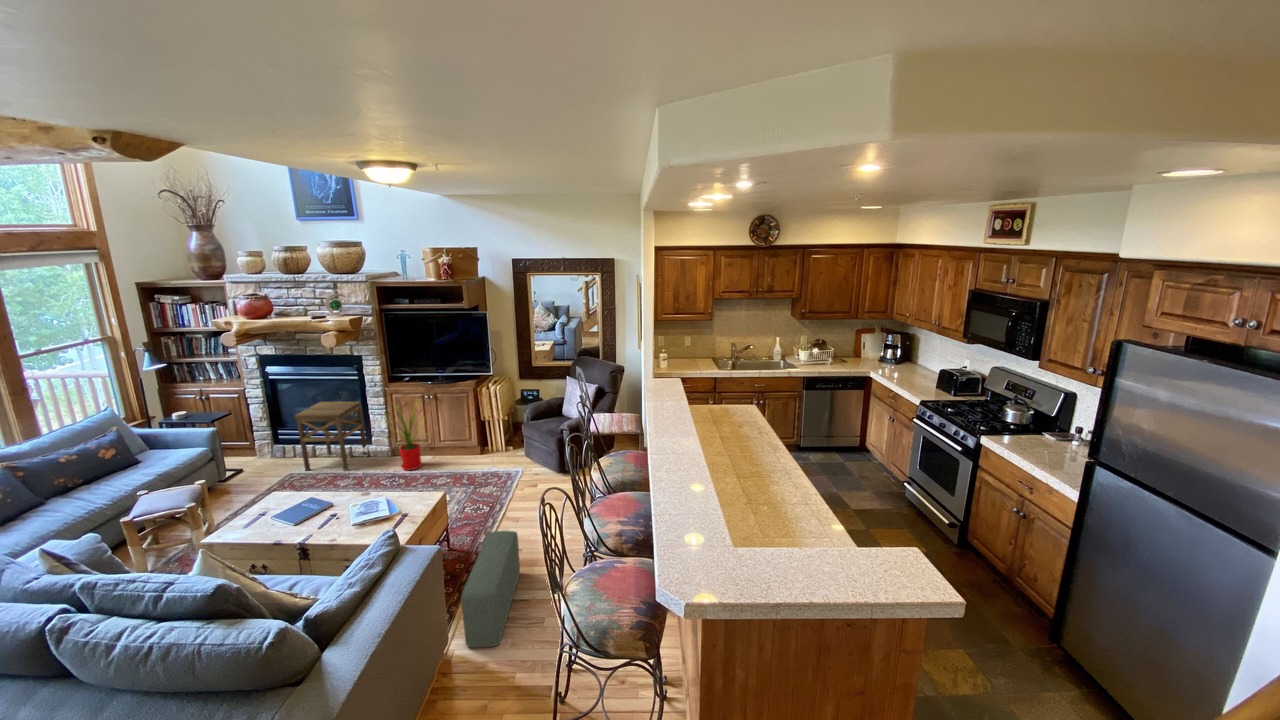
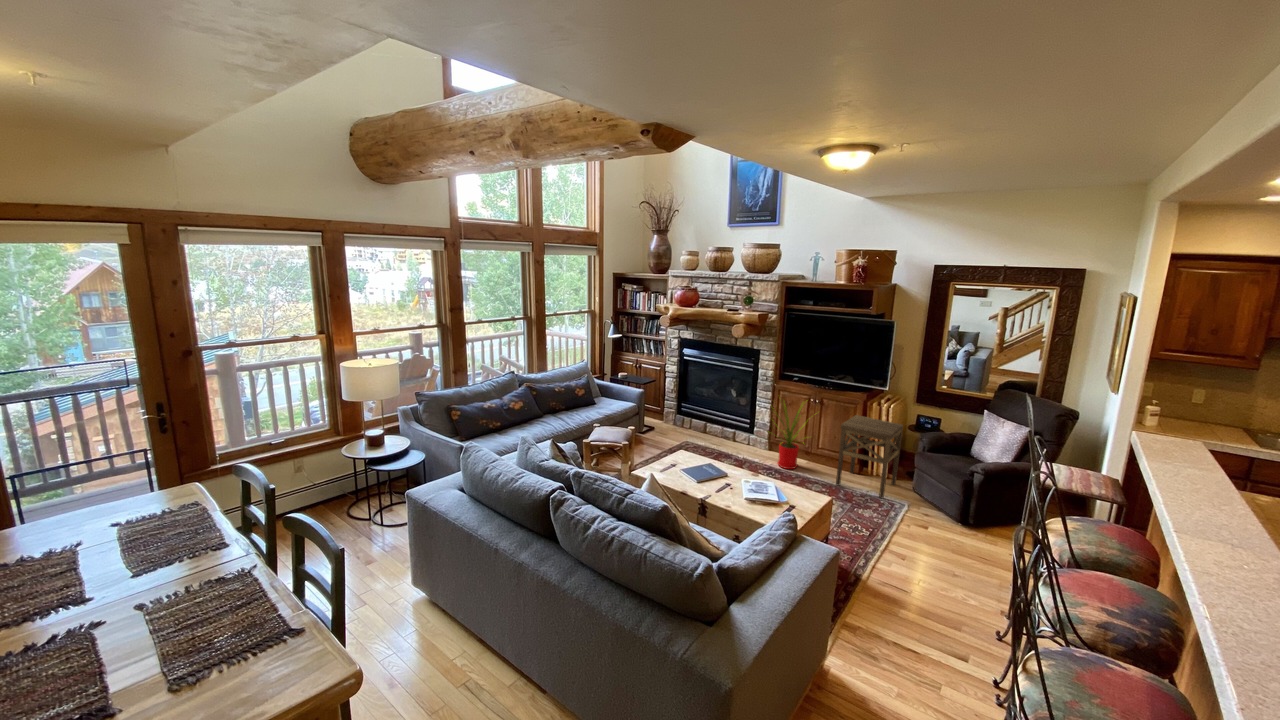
side table: present [294,402,367,471] -> present [836,415,903,499]
pouf: present [461,531,520,647] -> none [843,557,915,690]

